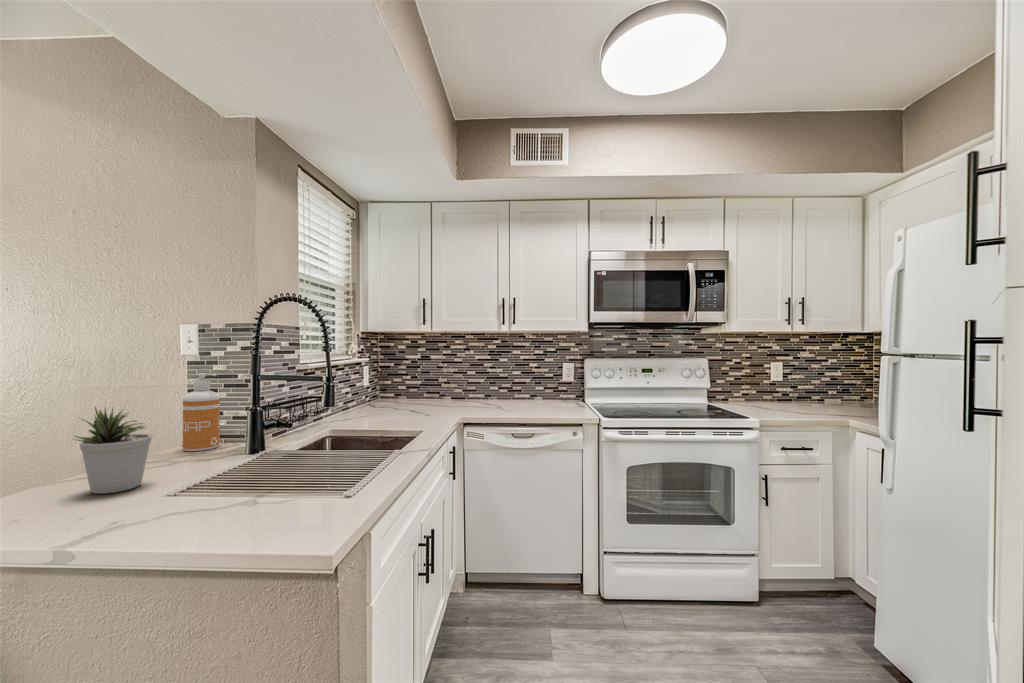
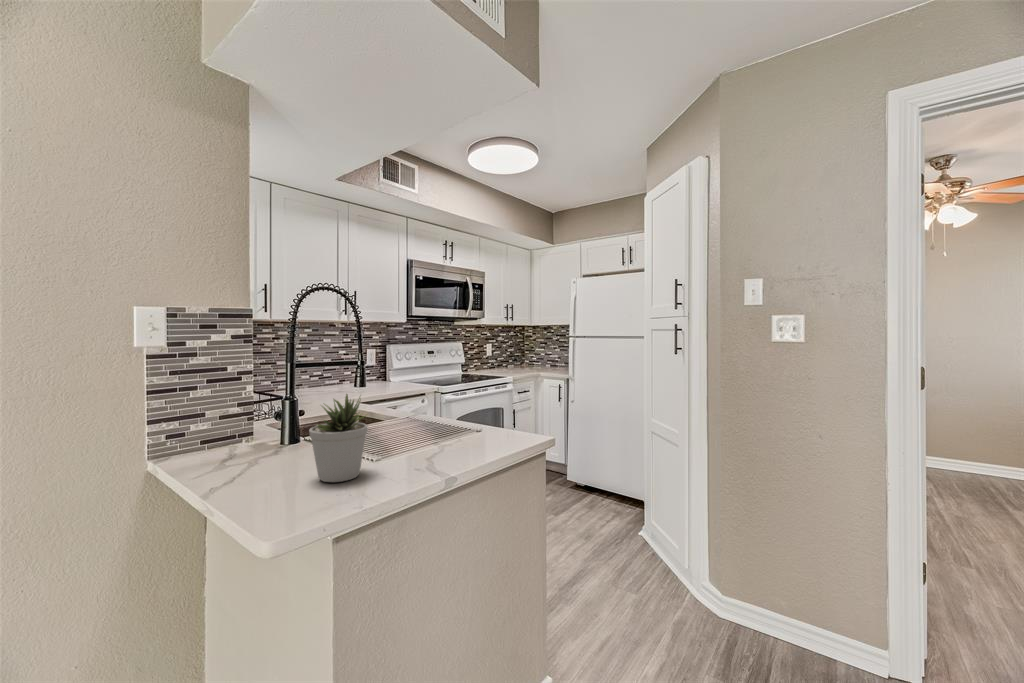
soap dispenser: present [182,373,220,451] -> none [192,366,236,462]

